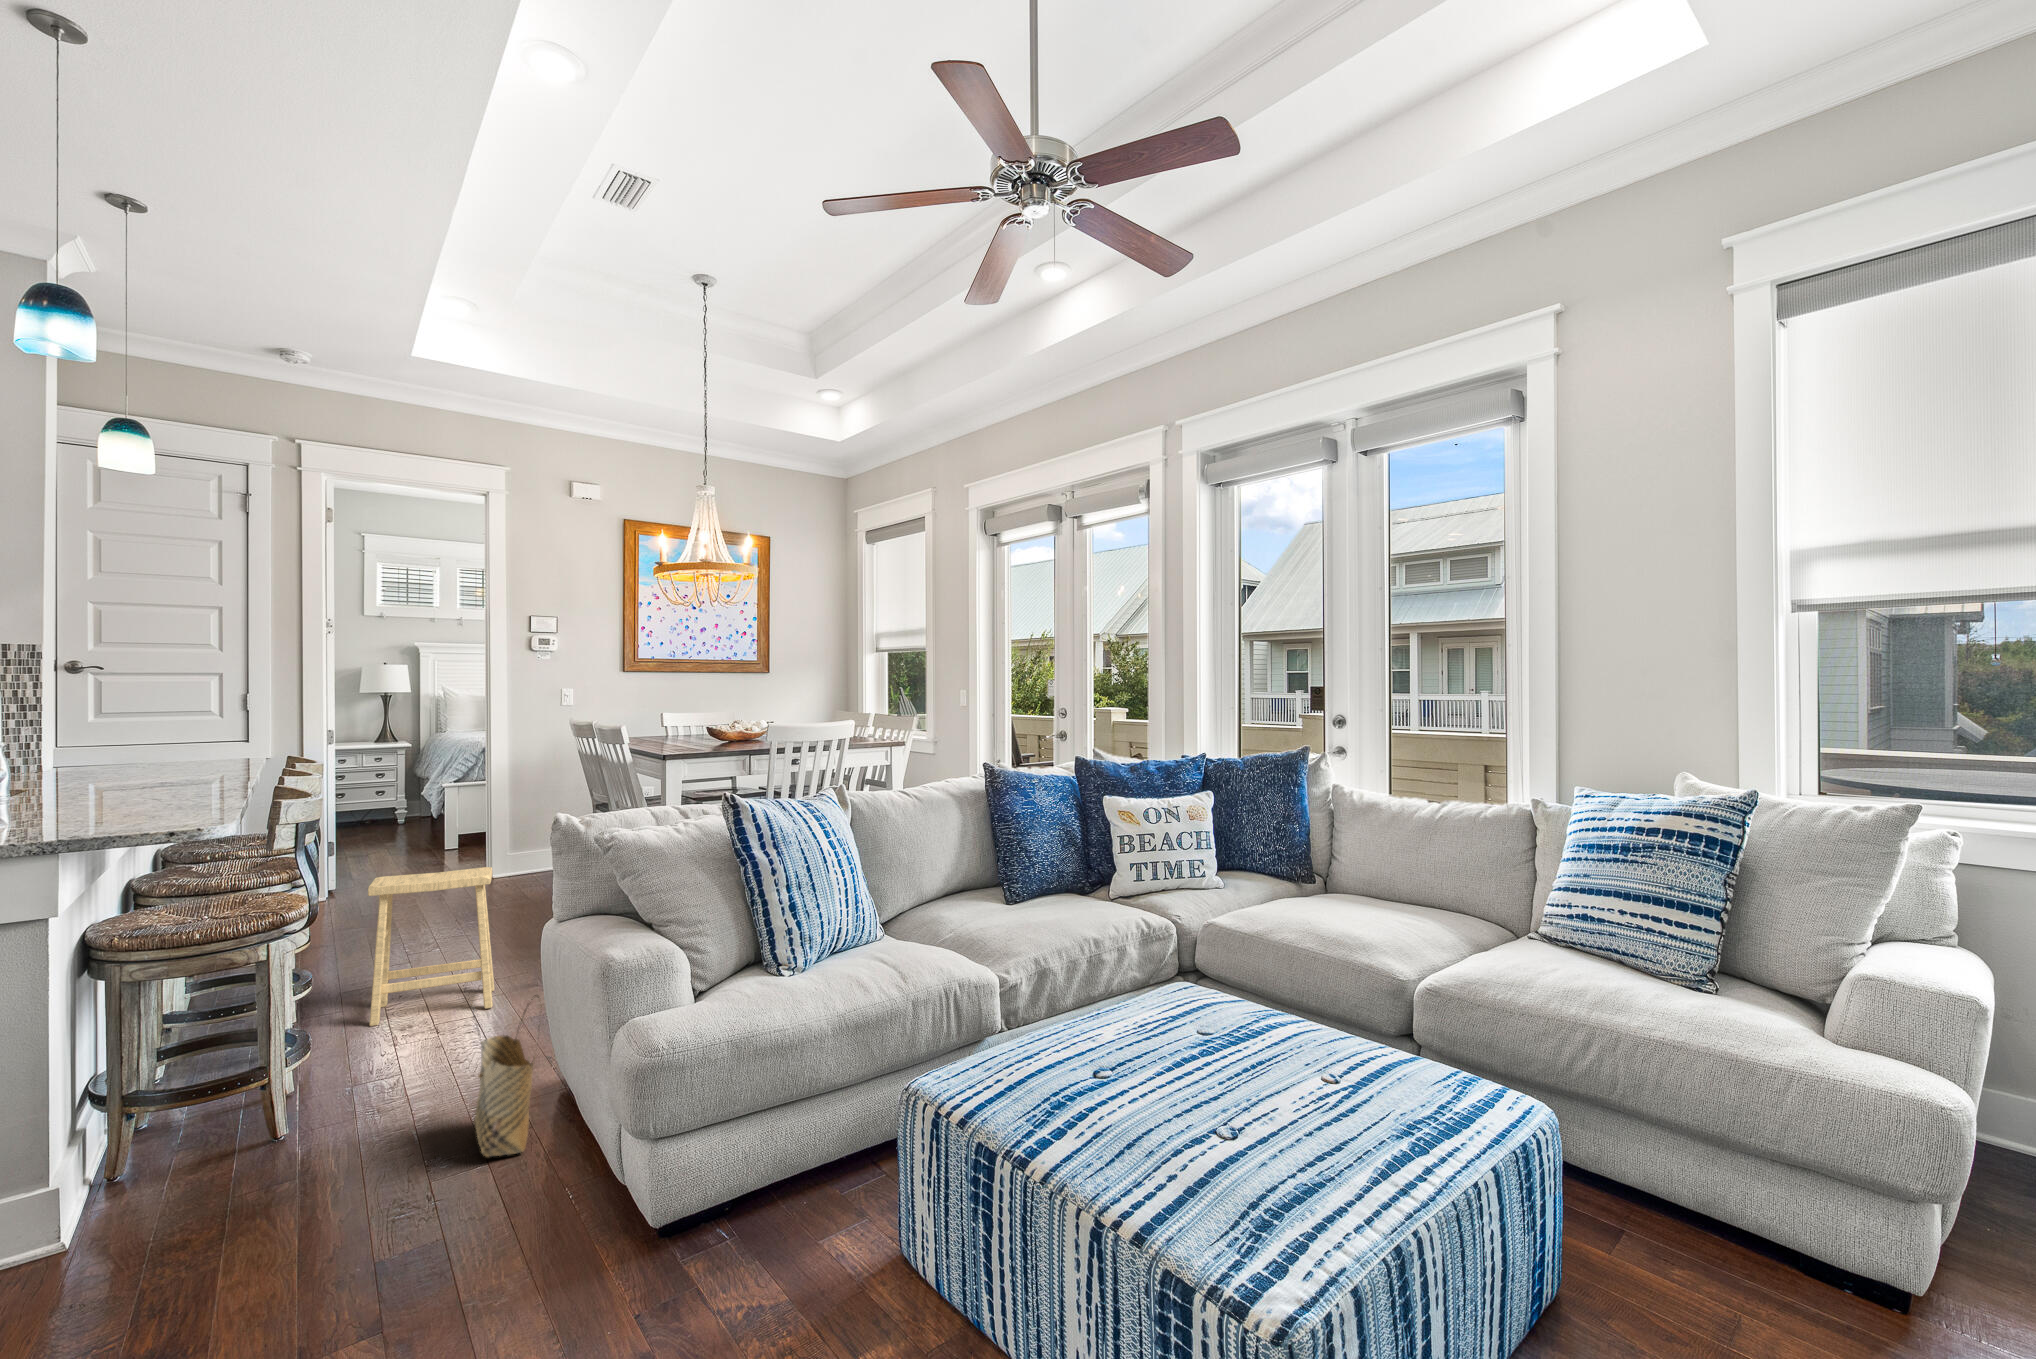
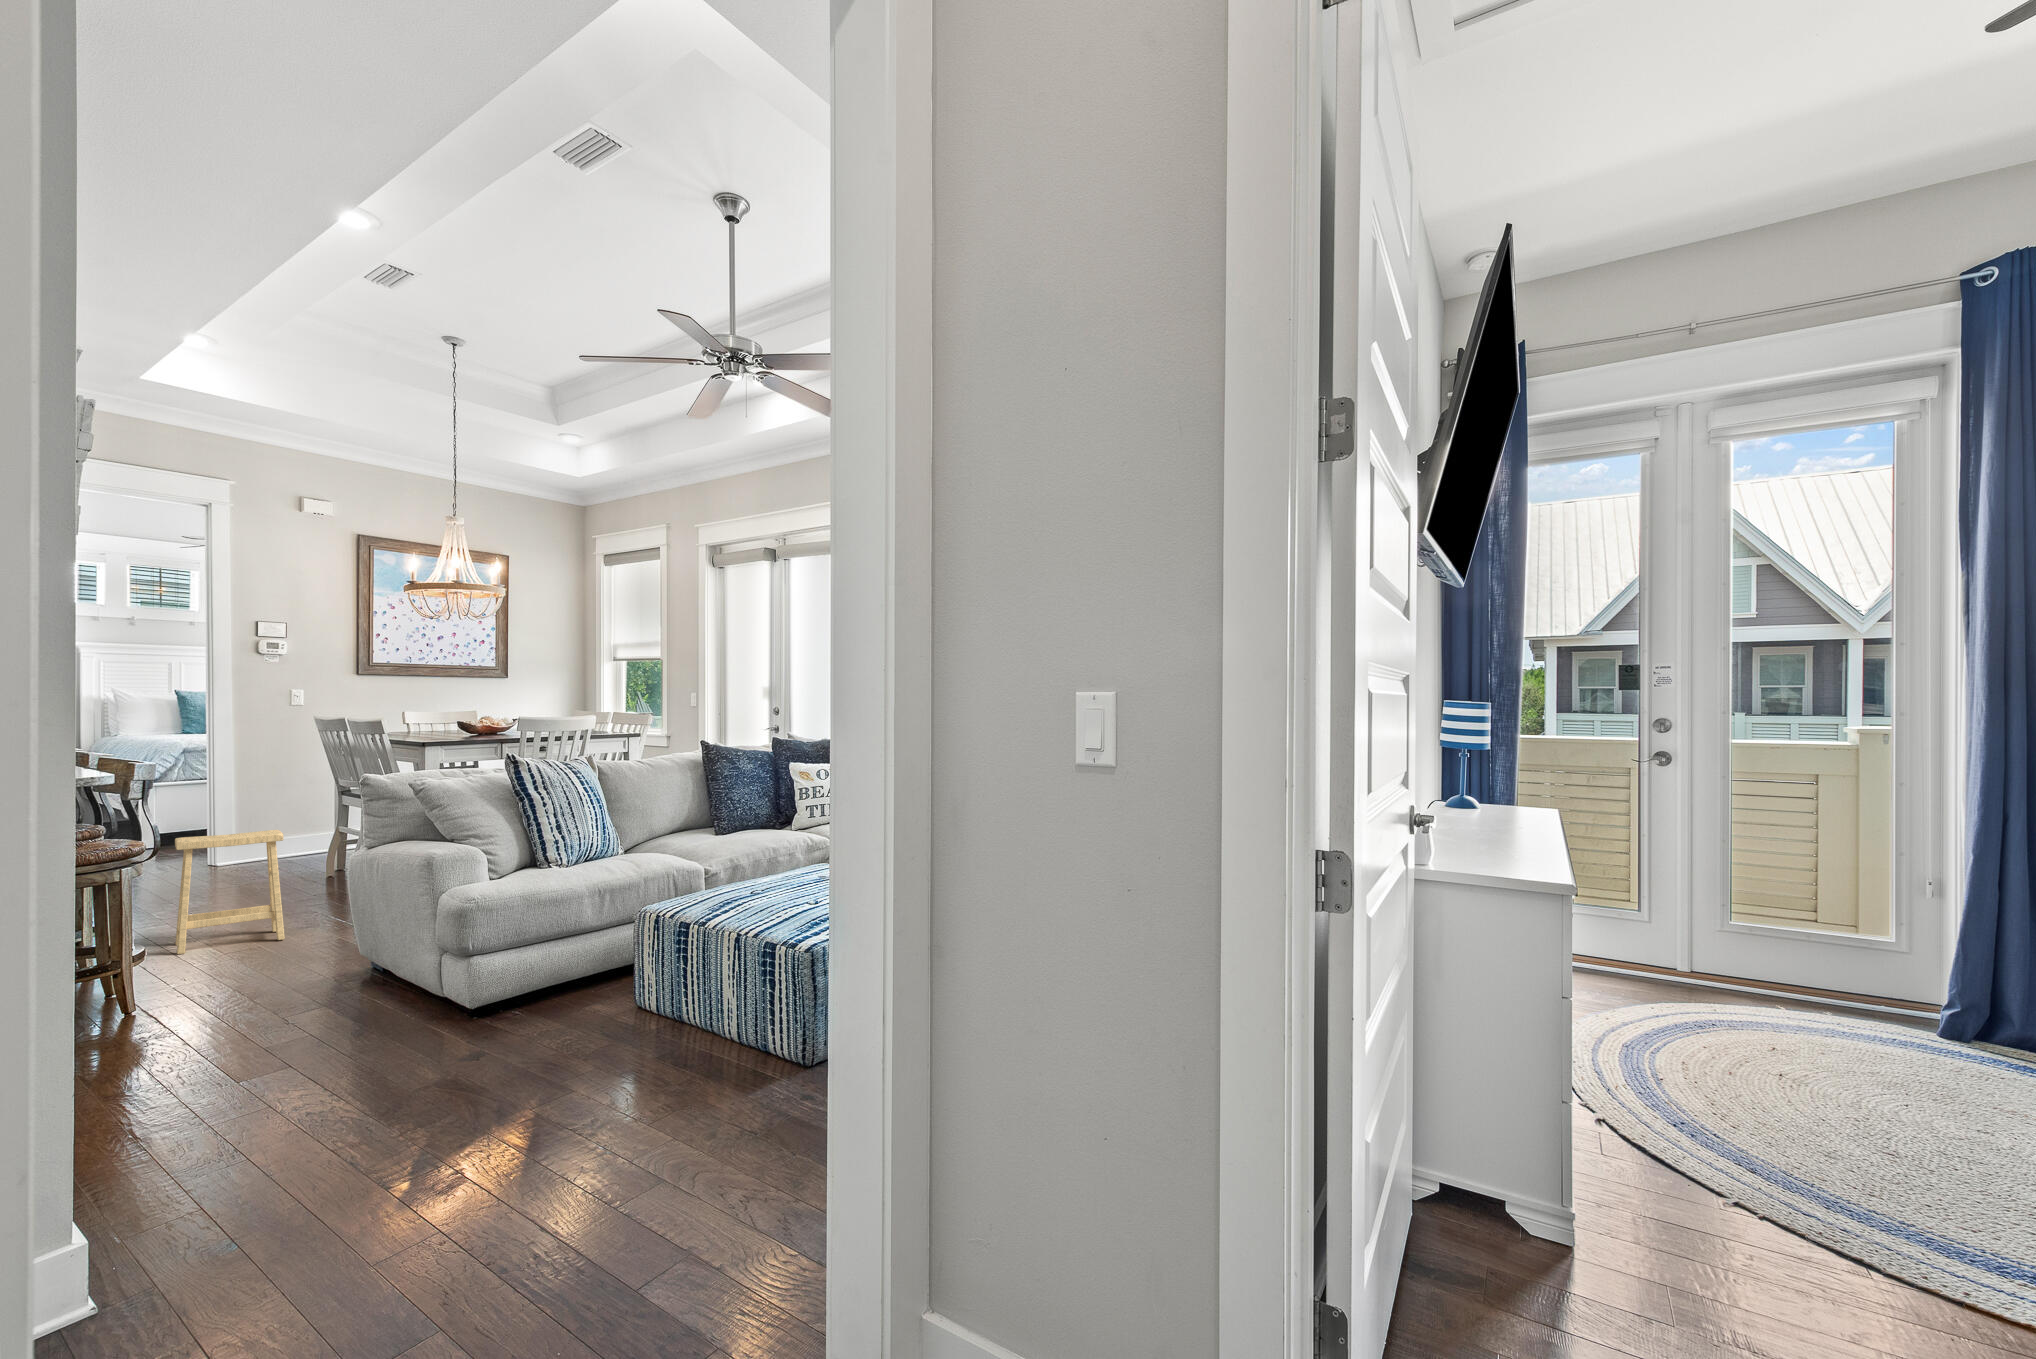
woven basket: present [471,995,542,1157] -> none [314,894,369,999]

